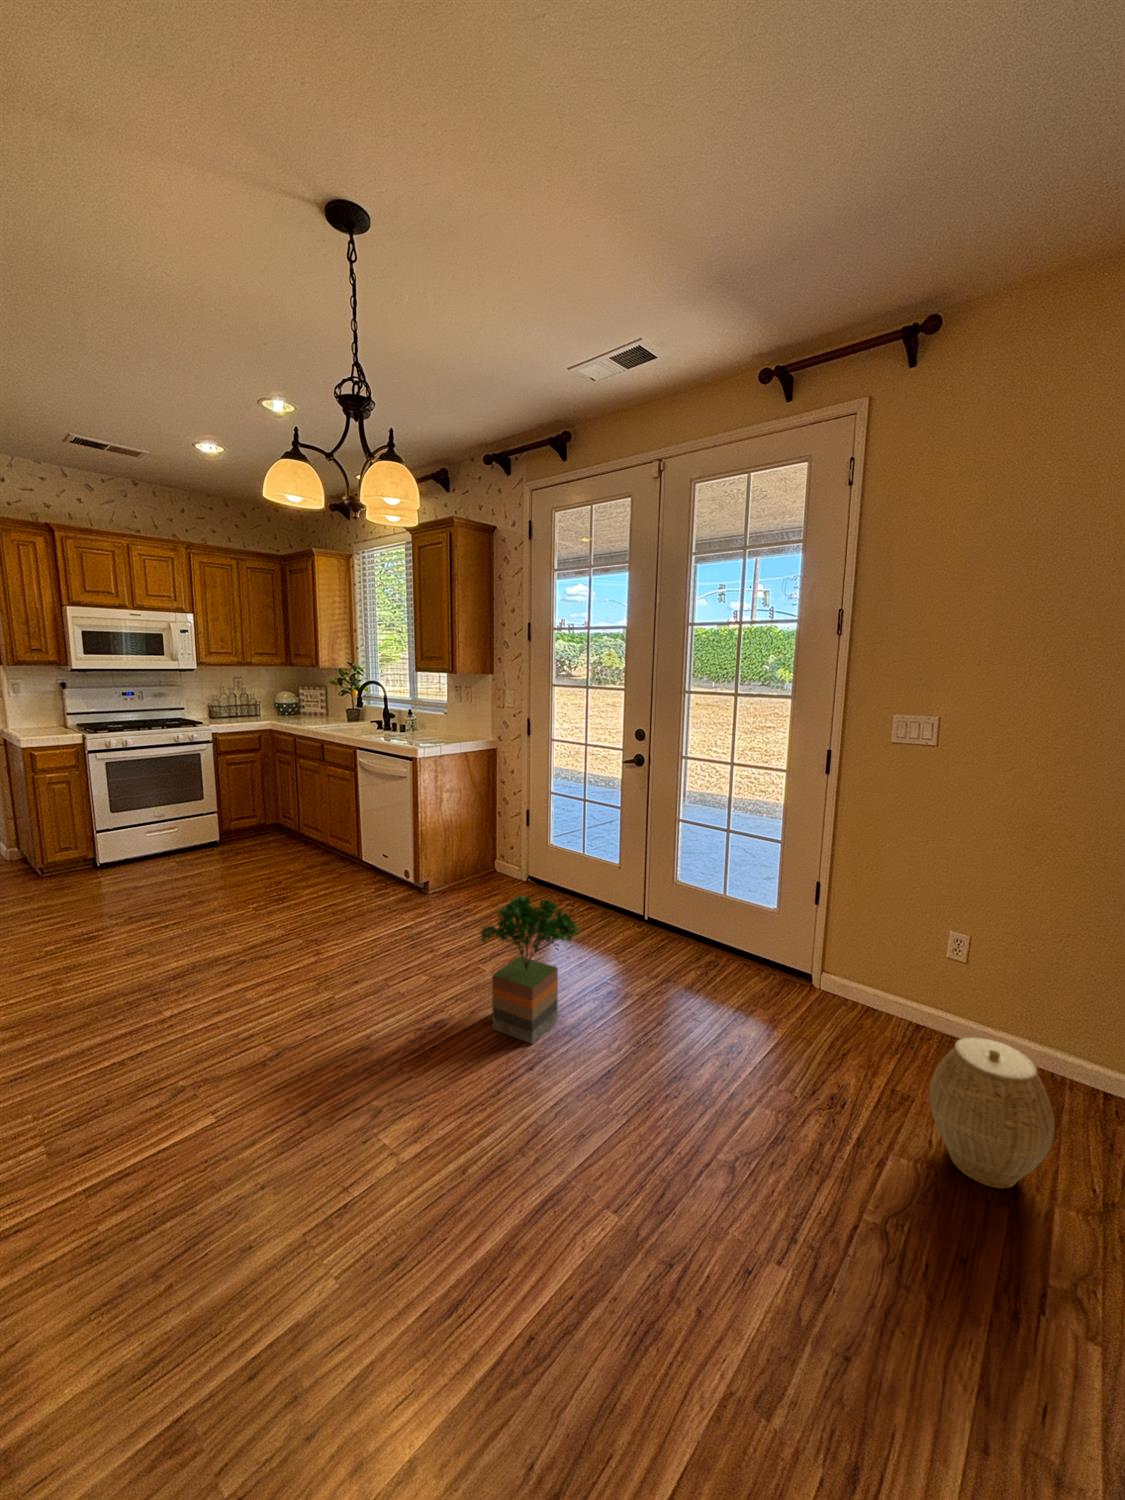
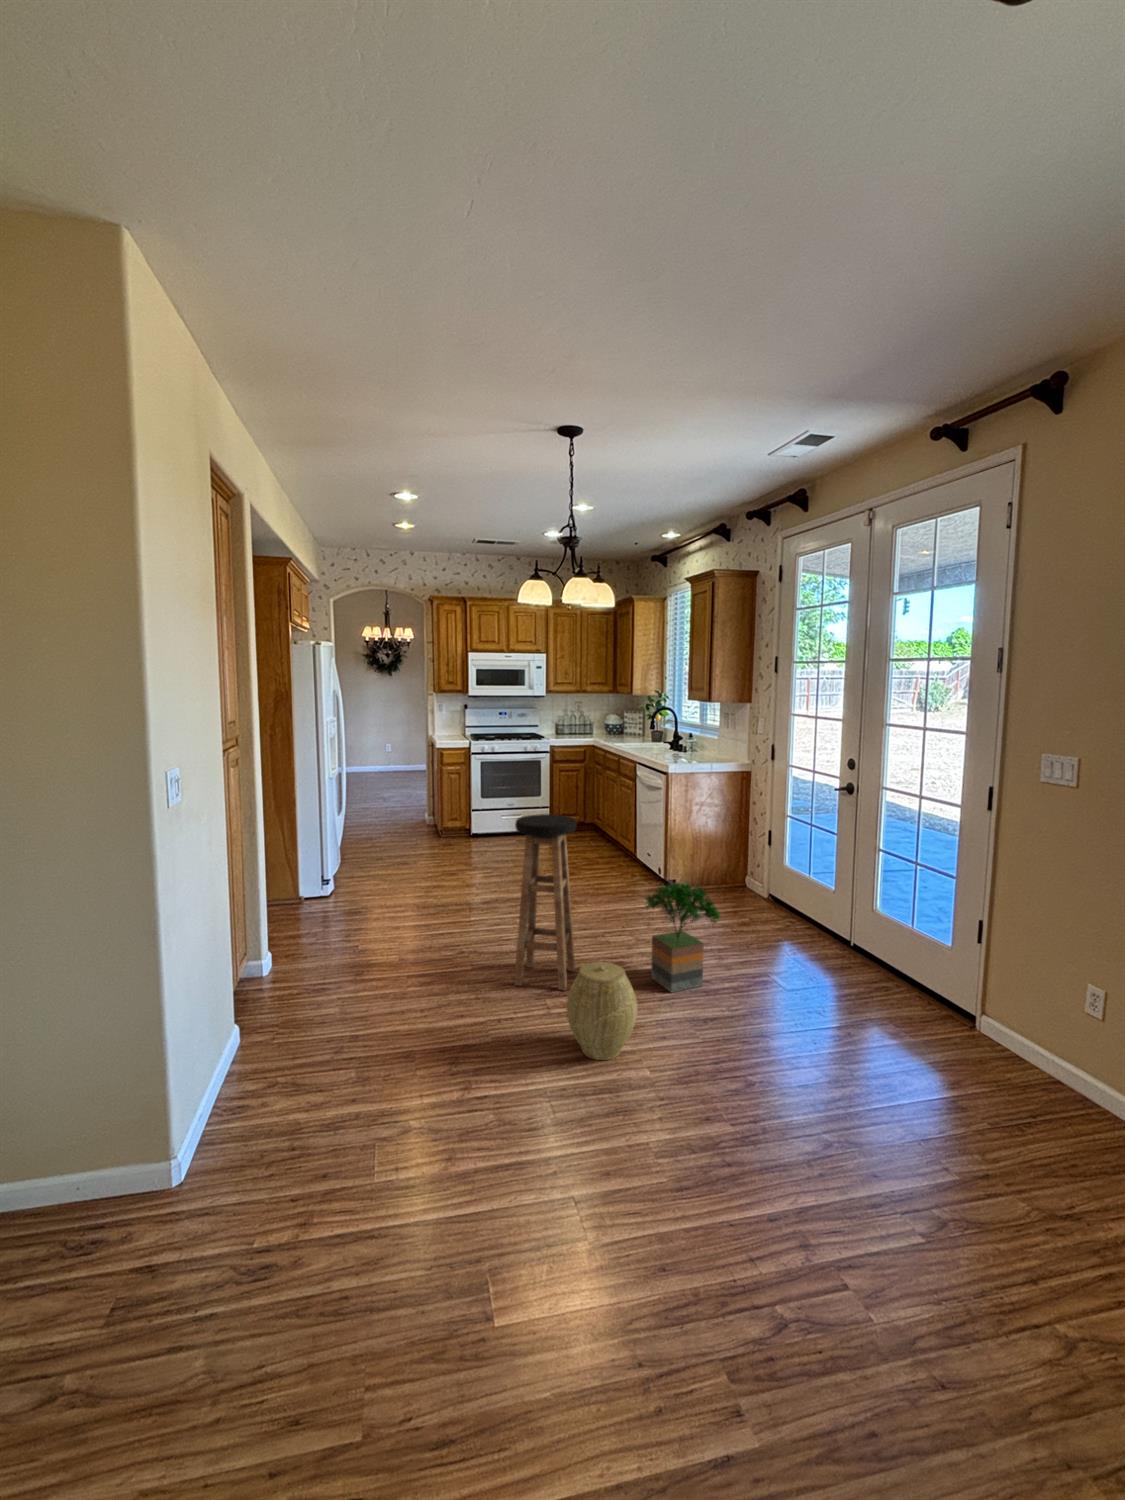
bar stool: none [291,836,398,1119] -> present [514,814,577,991]
woven basket: present [930,1038,1055,1188] -> present [566,962,637,1060]

